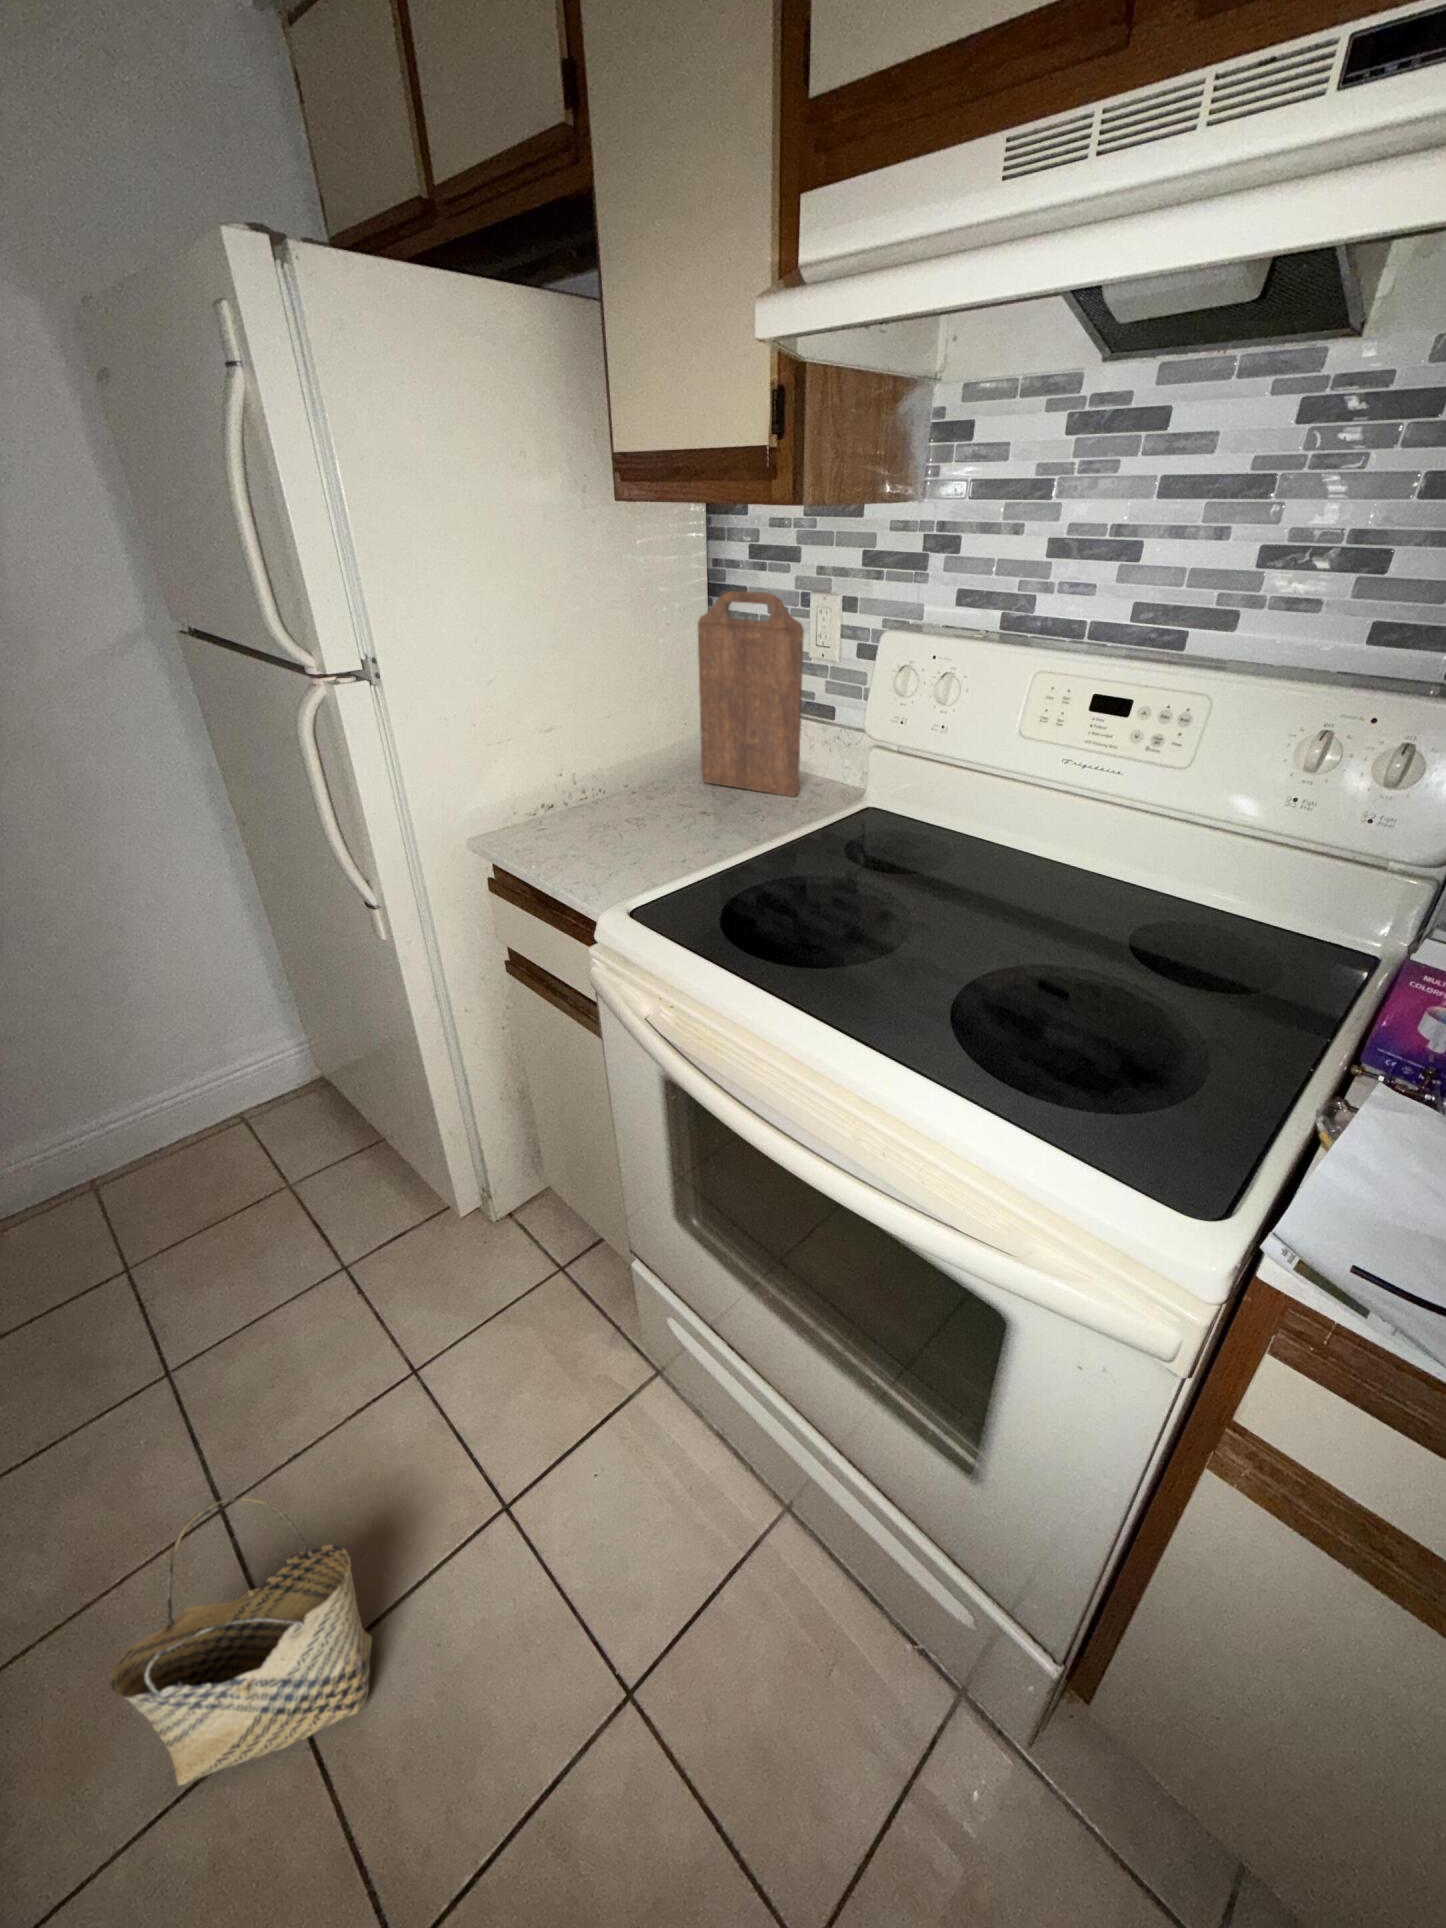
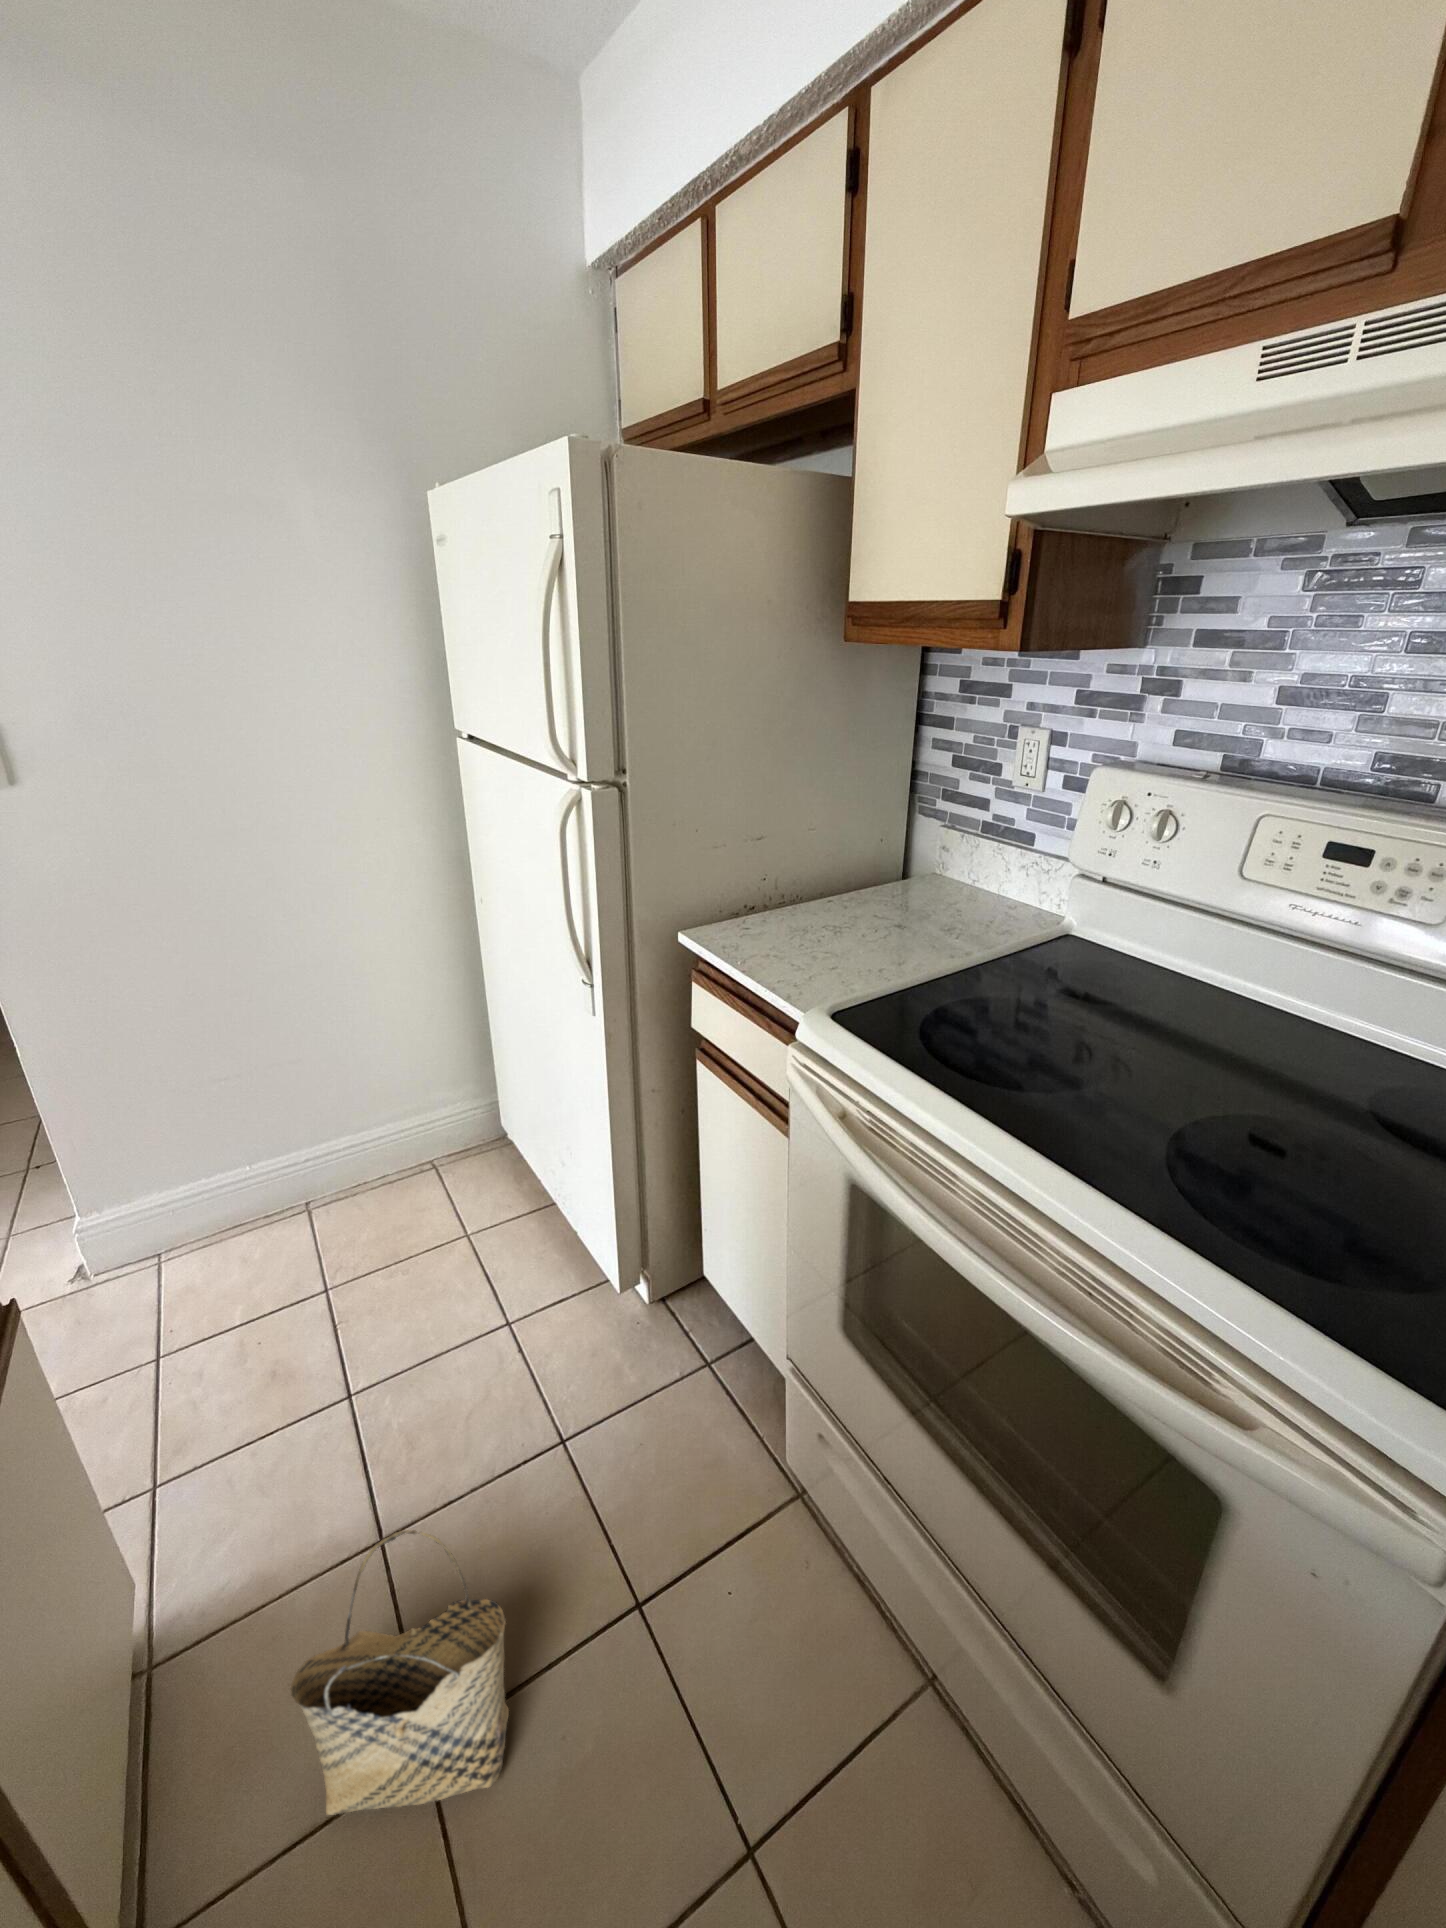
cutting board: present [698,591,804,797] -> none [896,723,1012,918]

